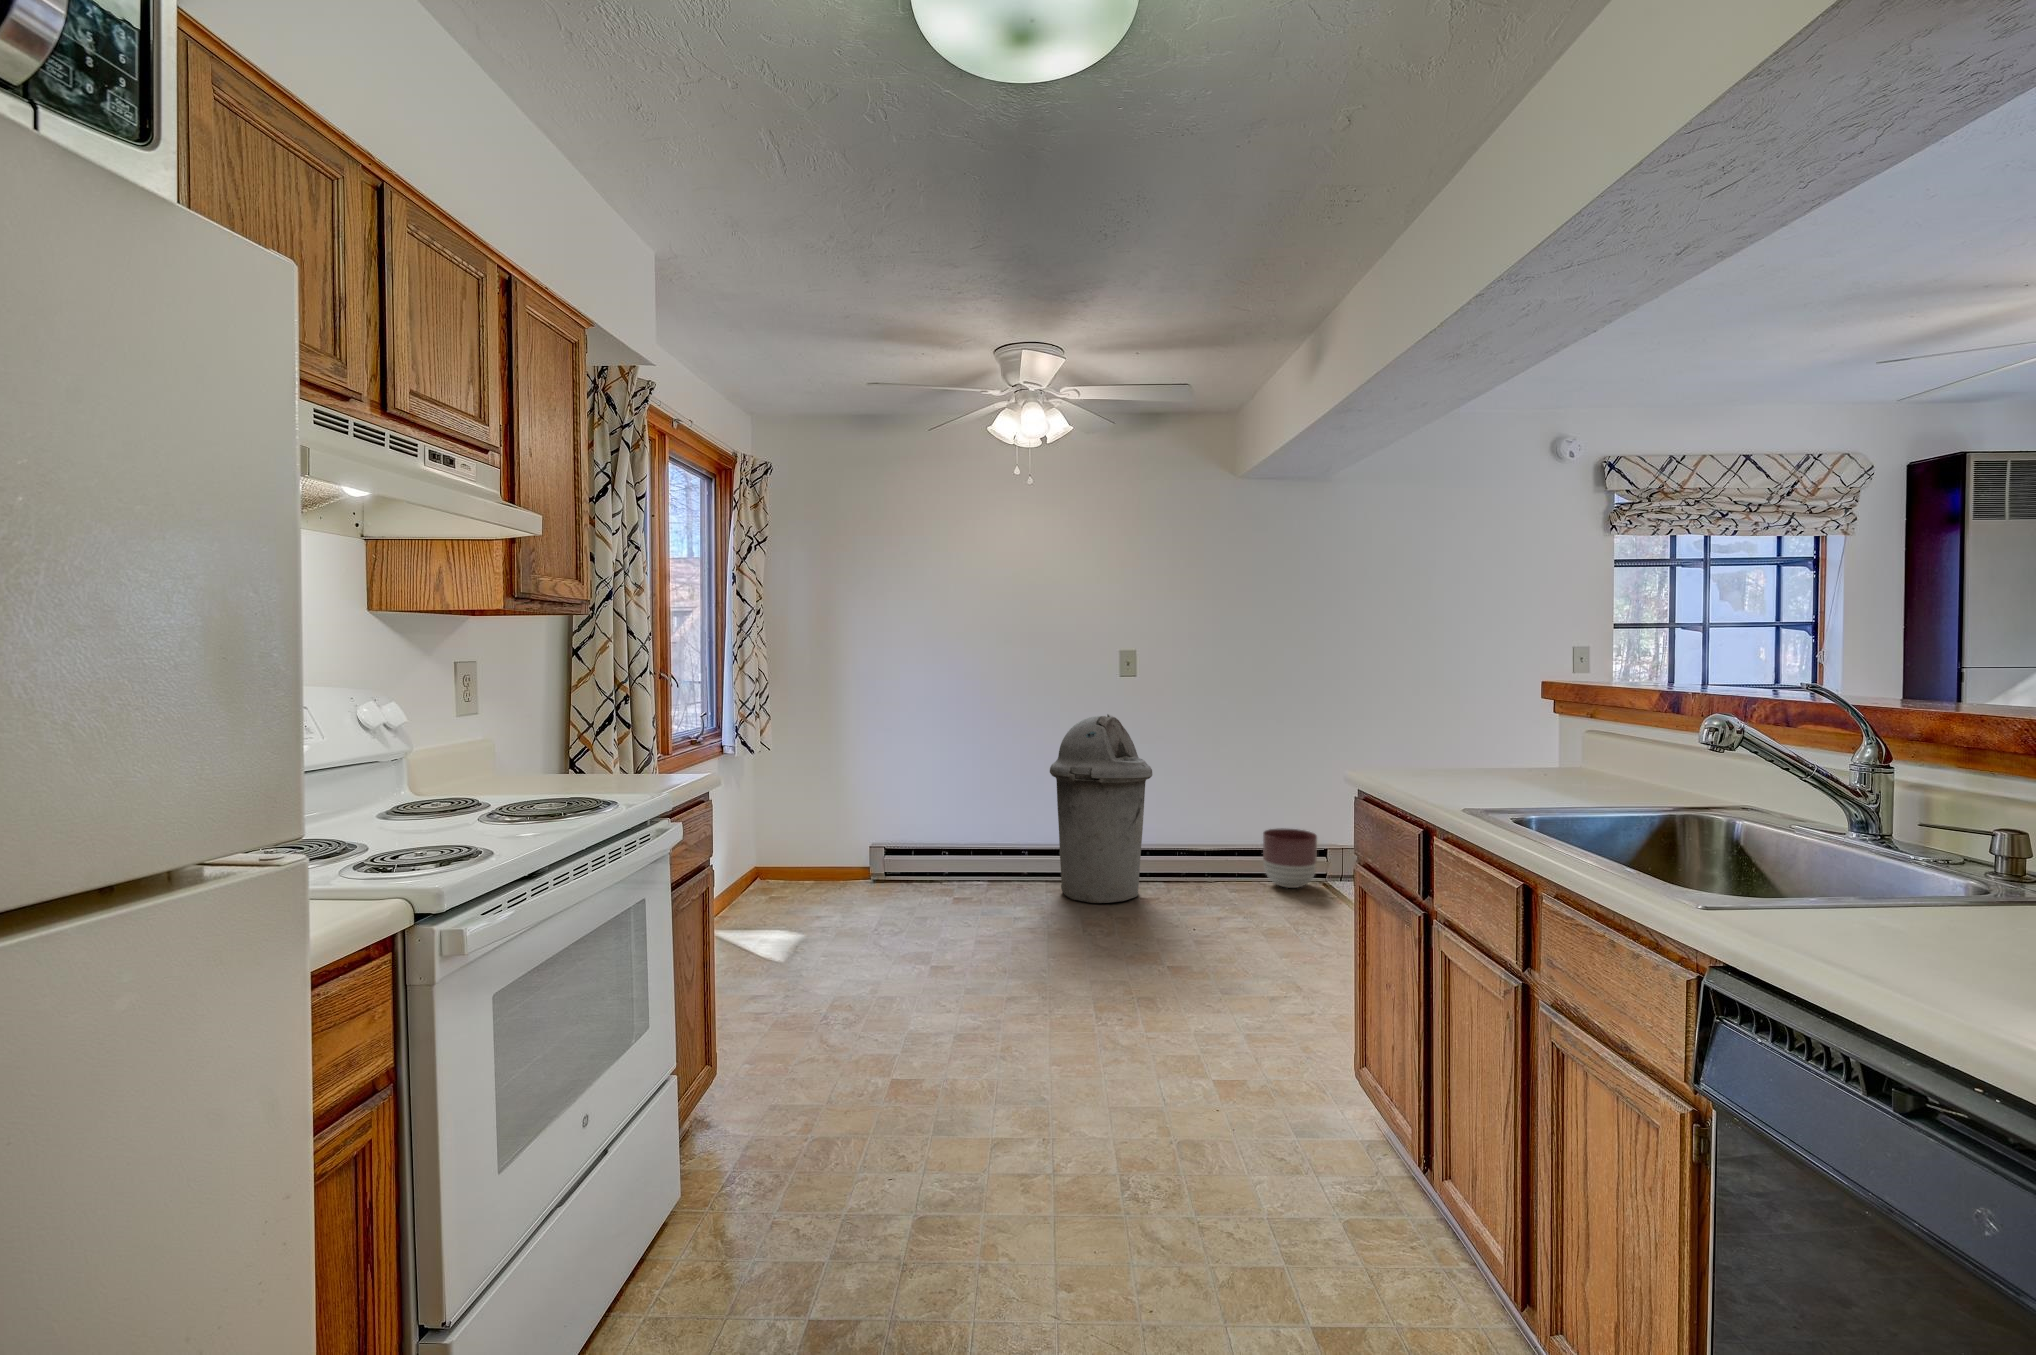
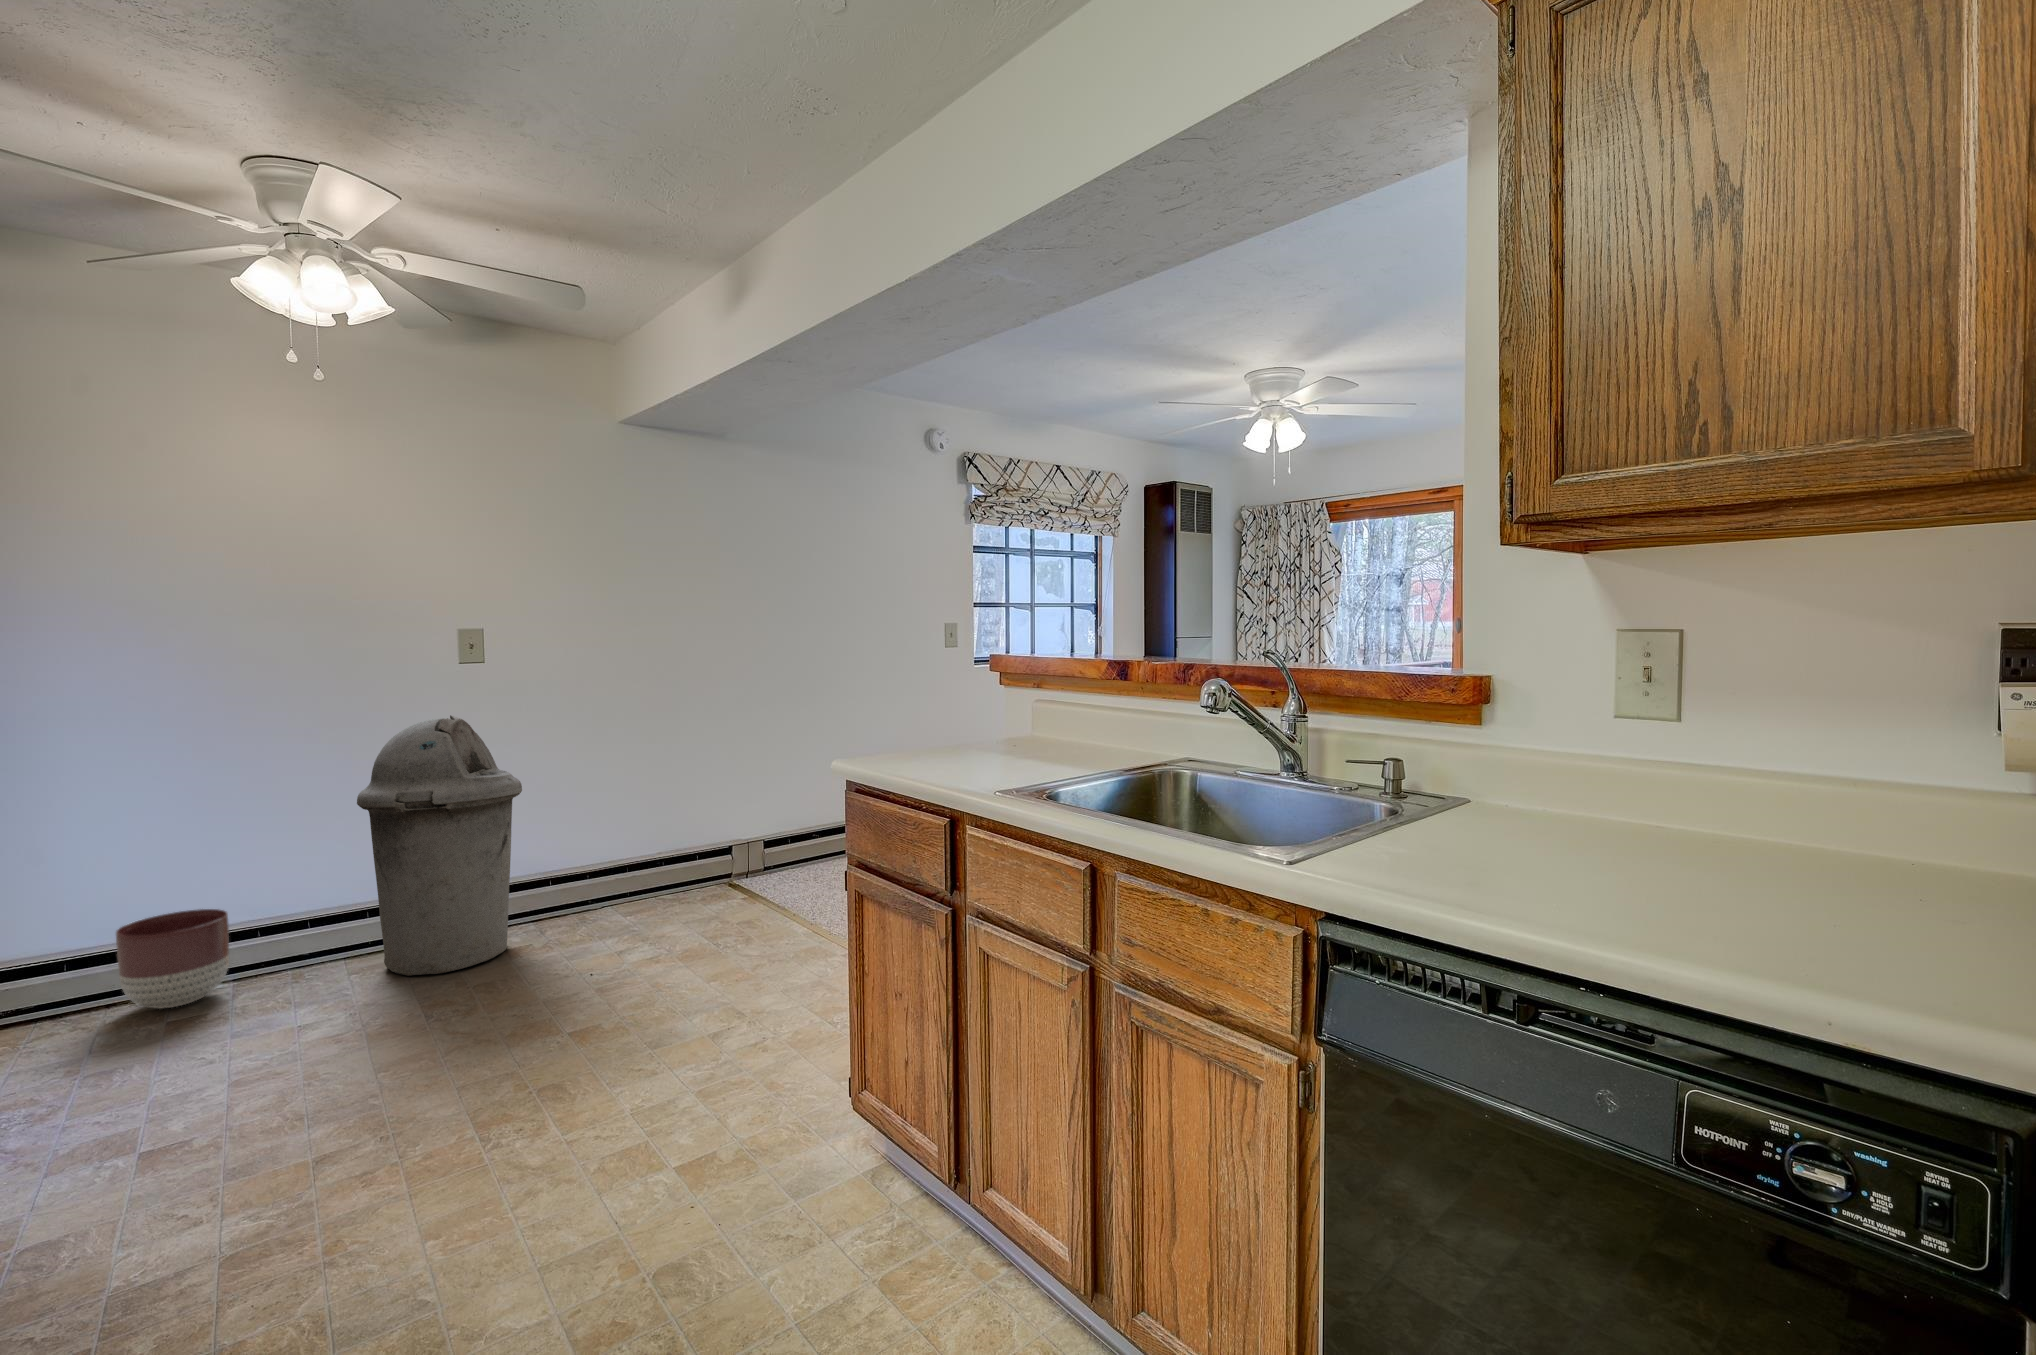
planter: present [1263,828,1317,888] -> present [116,909,229,1008]

